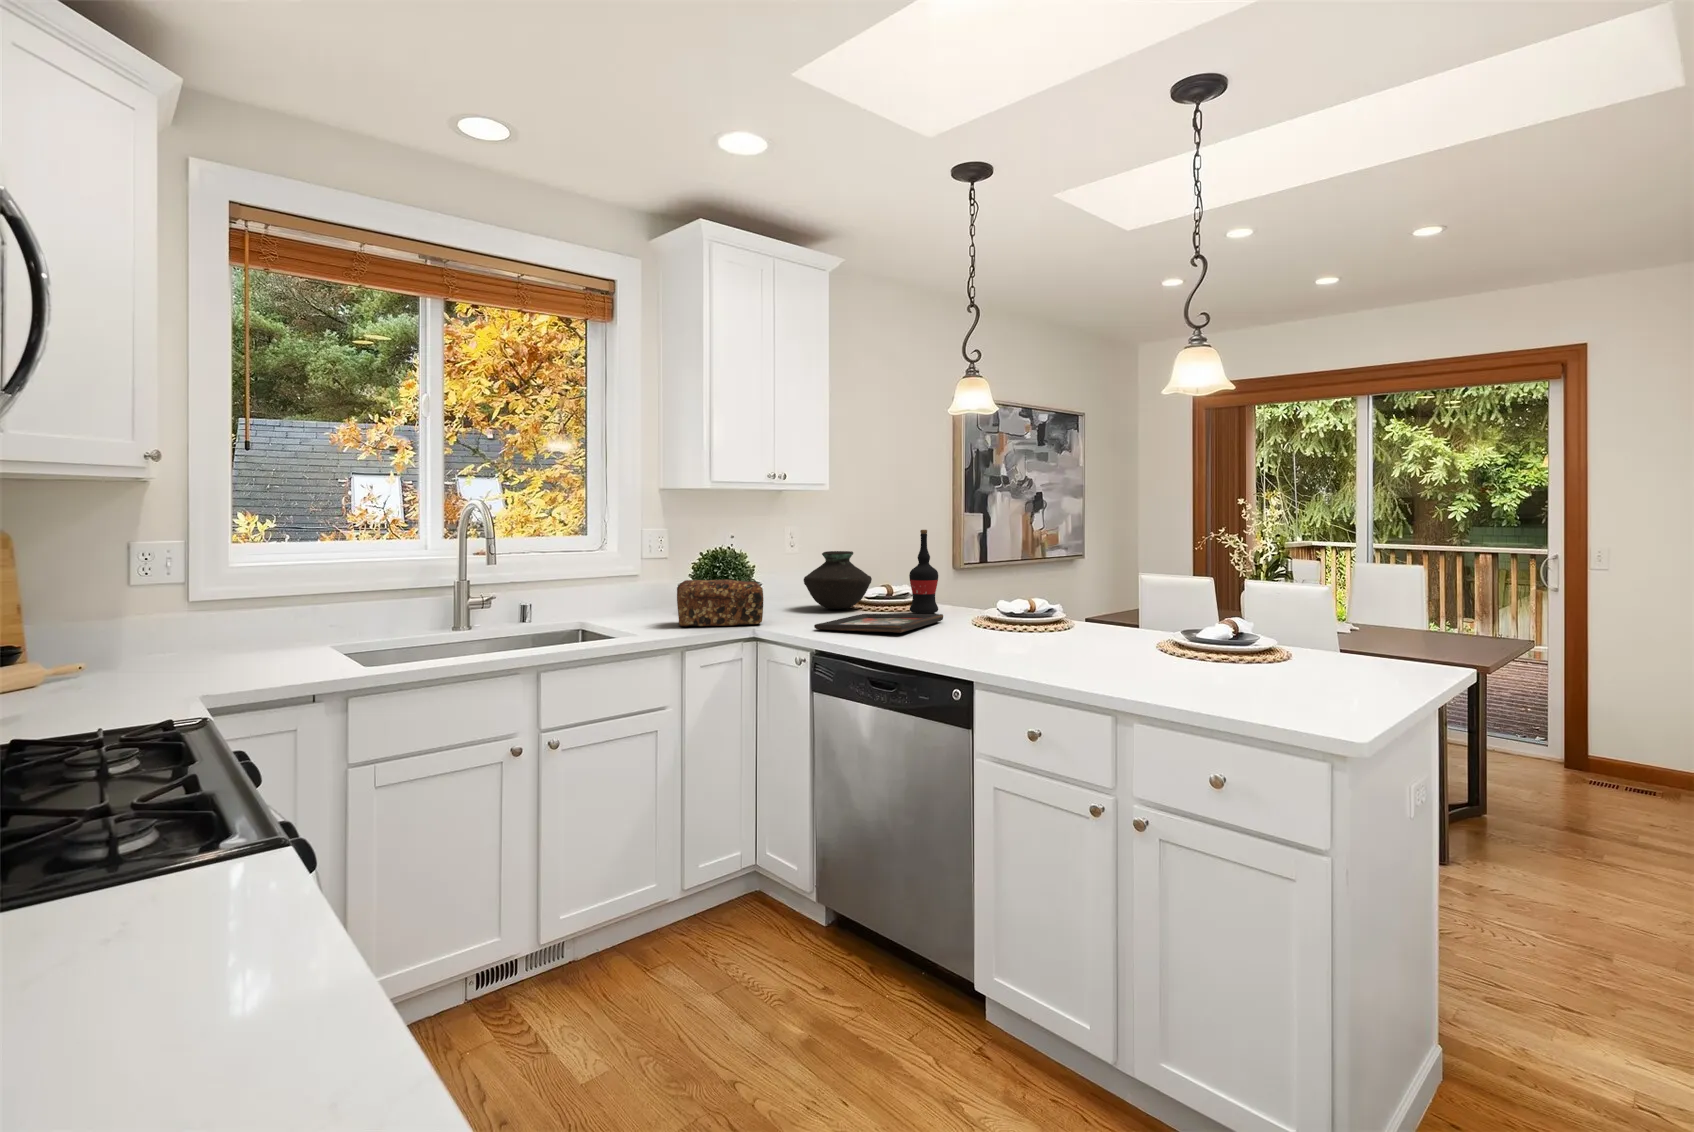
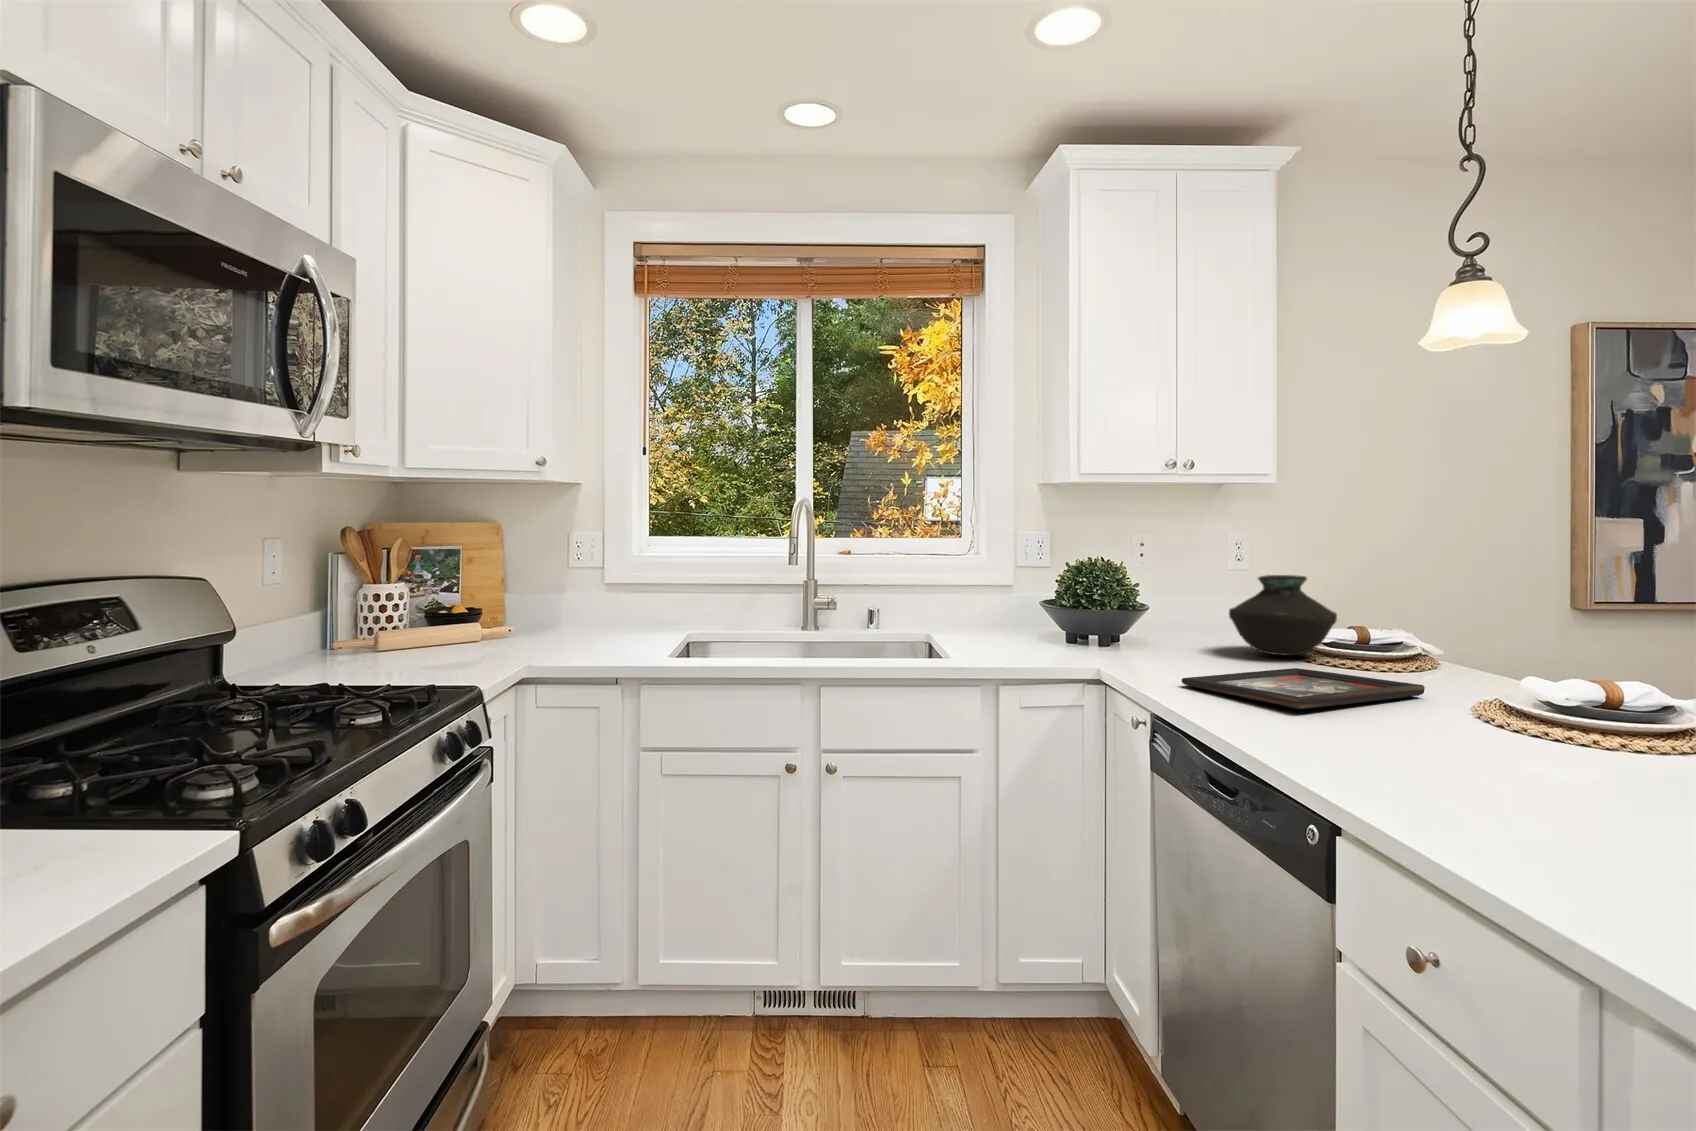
wine bottle: present [909,530,938,614] -> none [1386,547,1443,679]
bread loaf: present [677,579,763,627] -> none [1024,605,1142,667]

